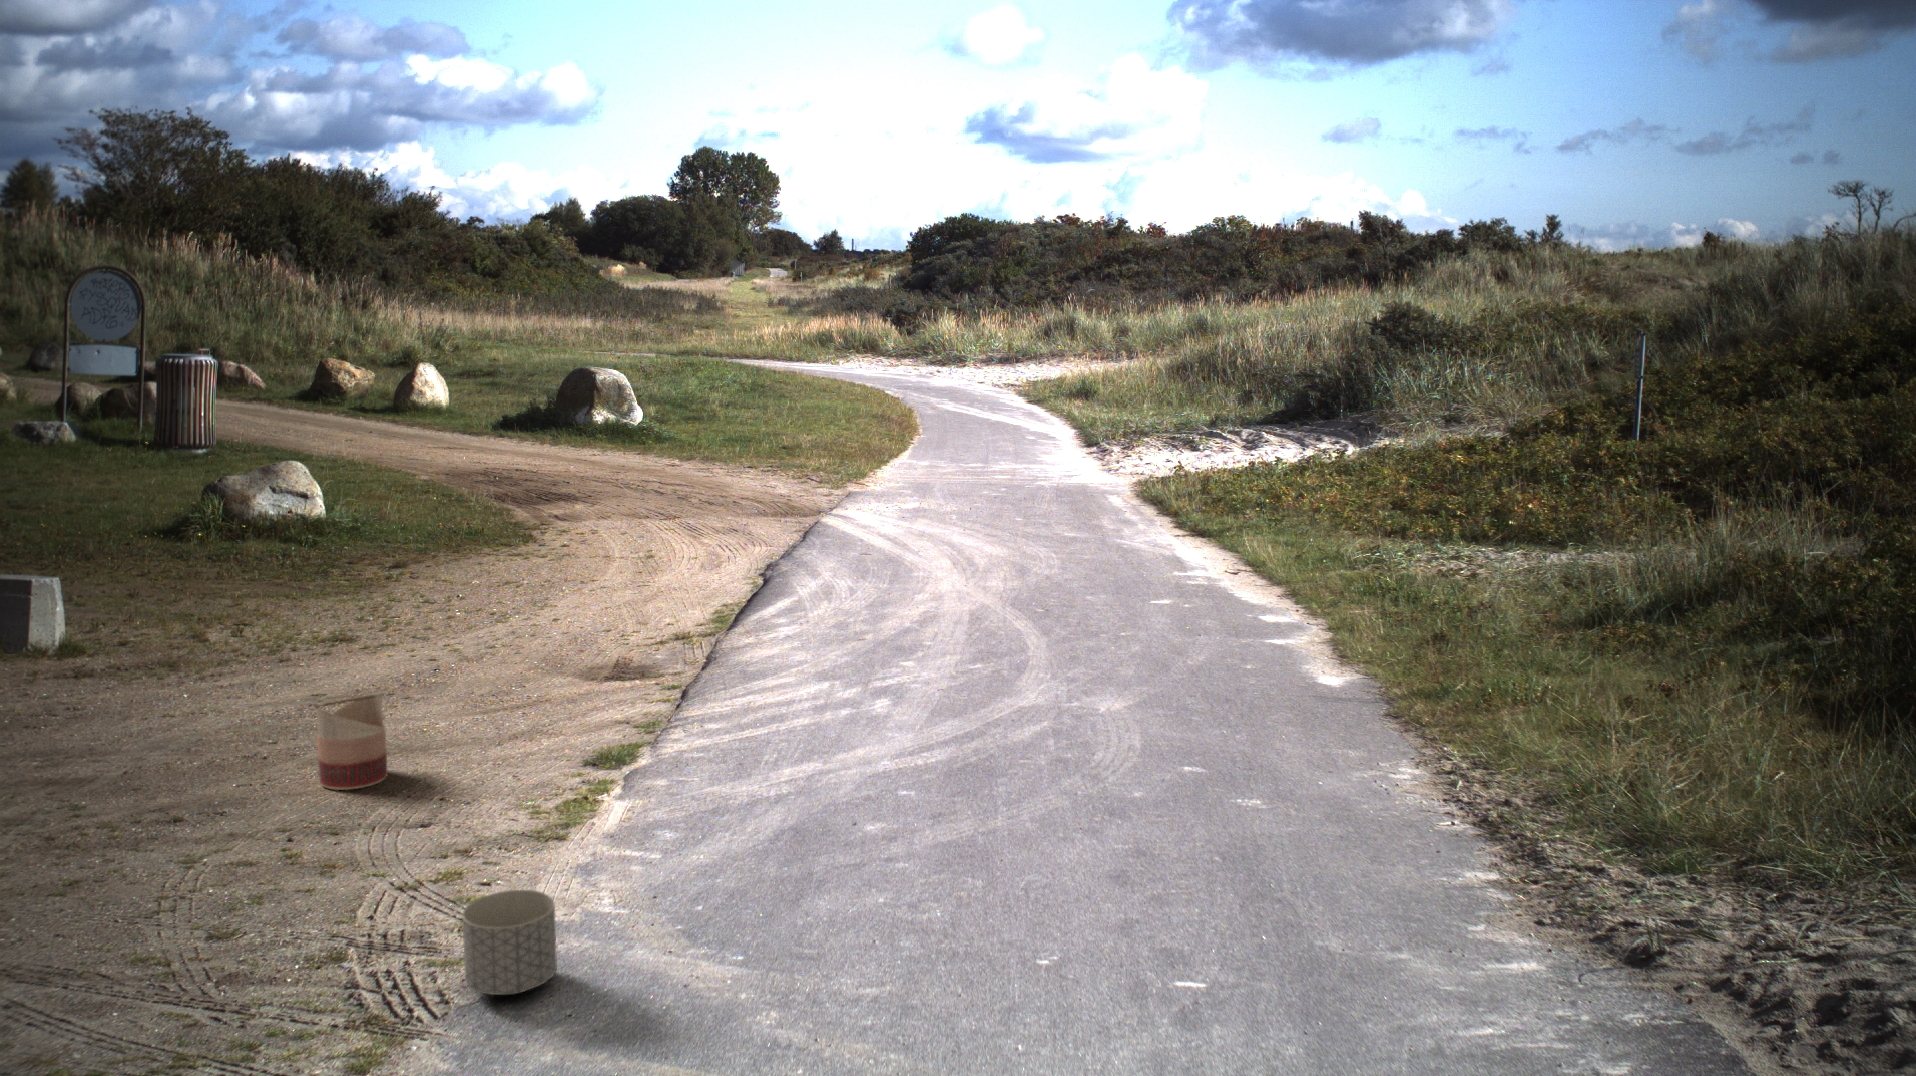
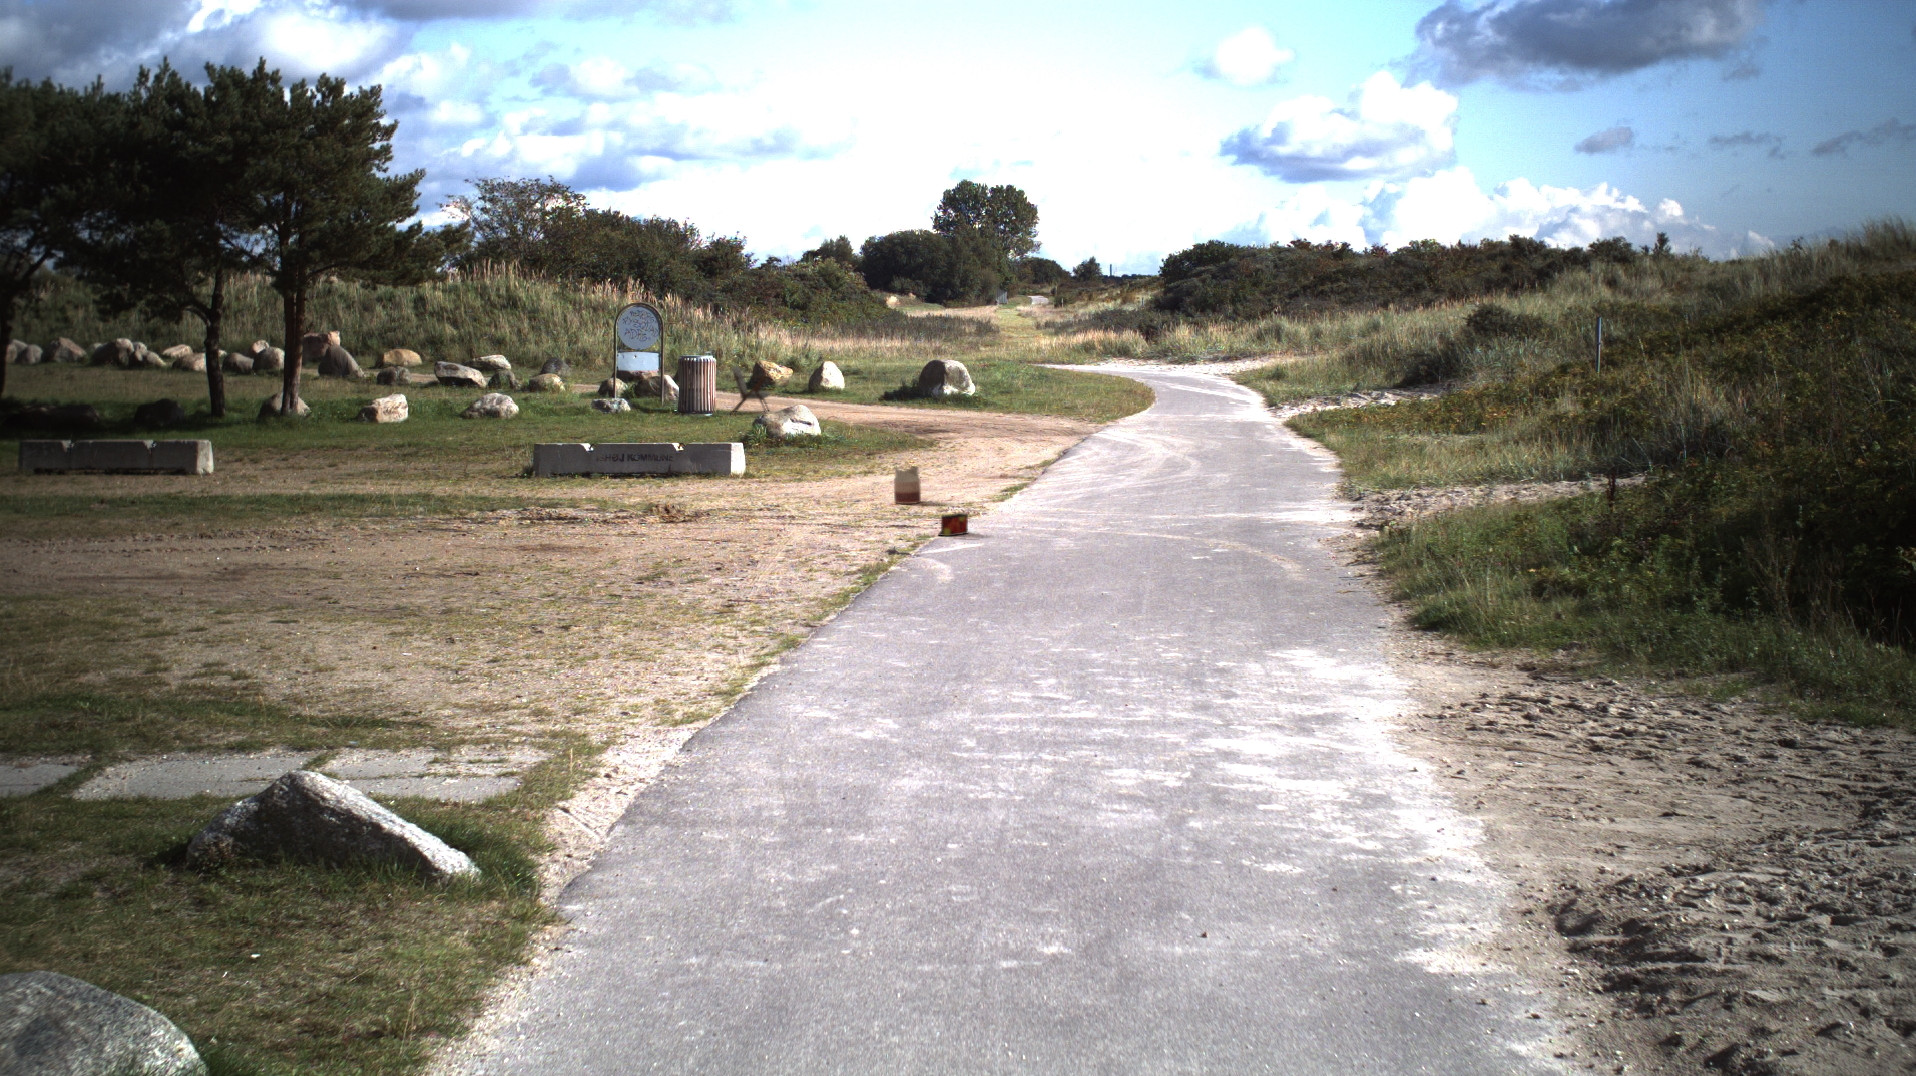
lounge chair: none [206,376,288,457] -> present [732,367,770,413]
planter: present [463,890,557,995] -> none [987,501,1019,534]
bag: none [307,933,411,1021] -> present [938,513,968,536]

